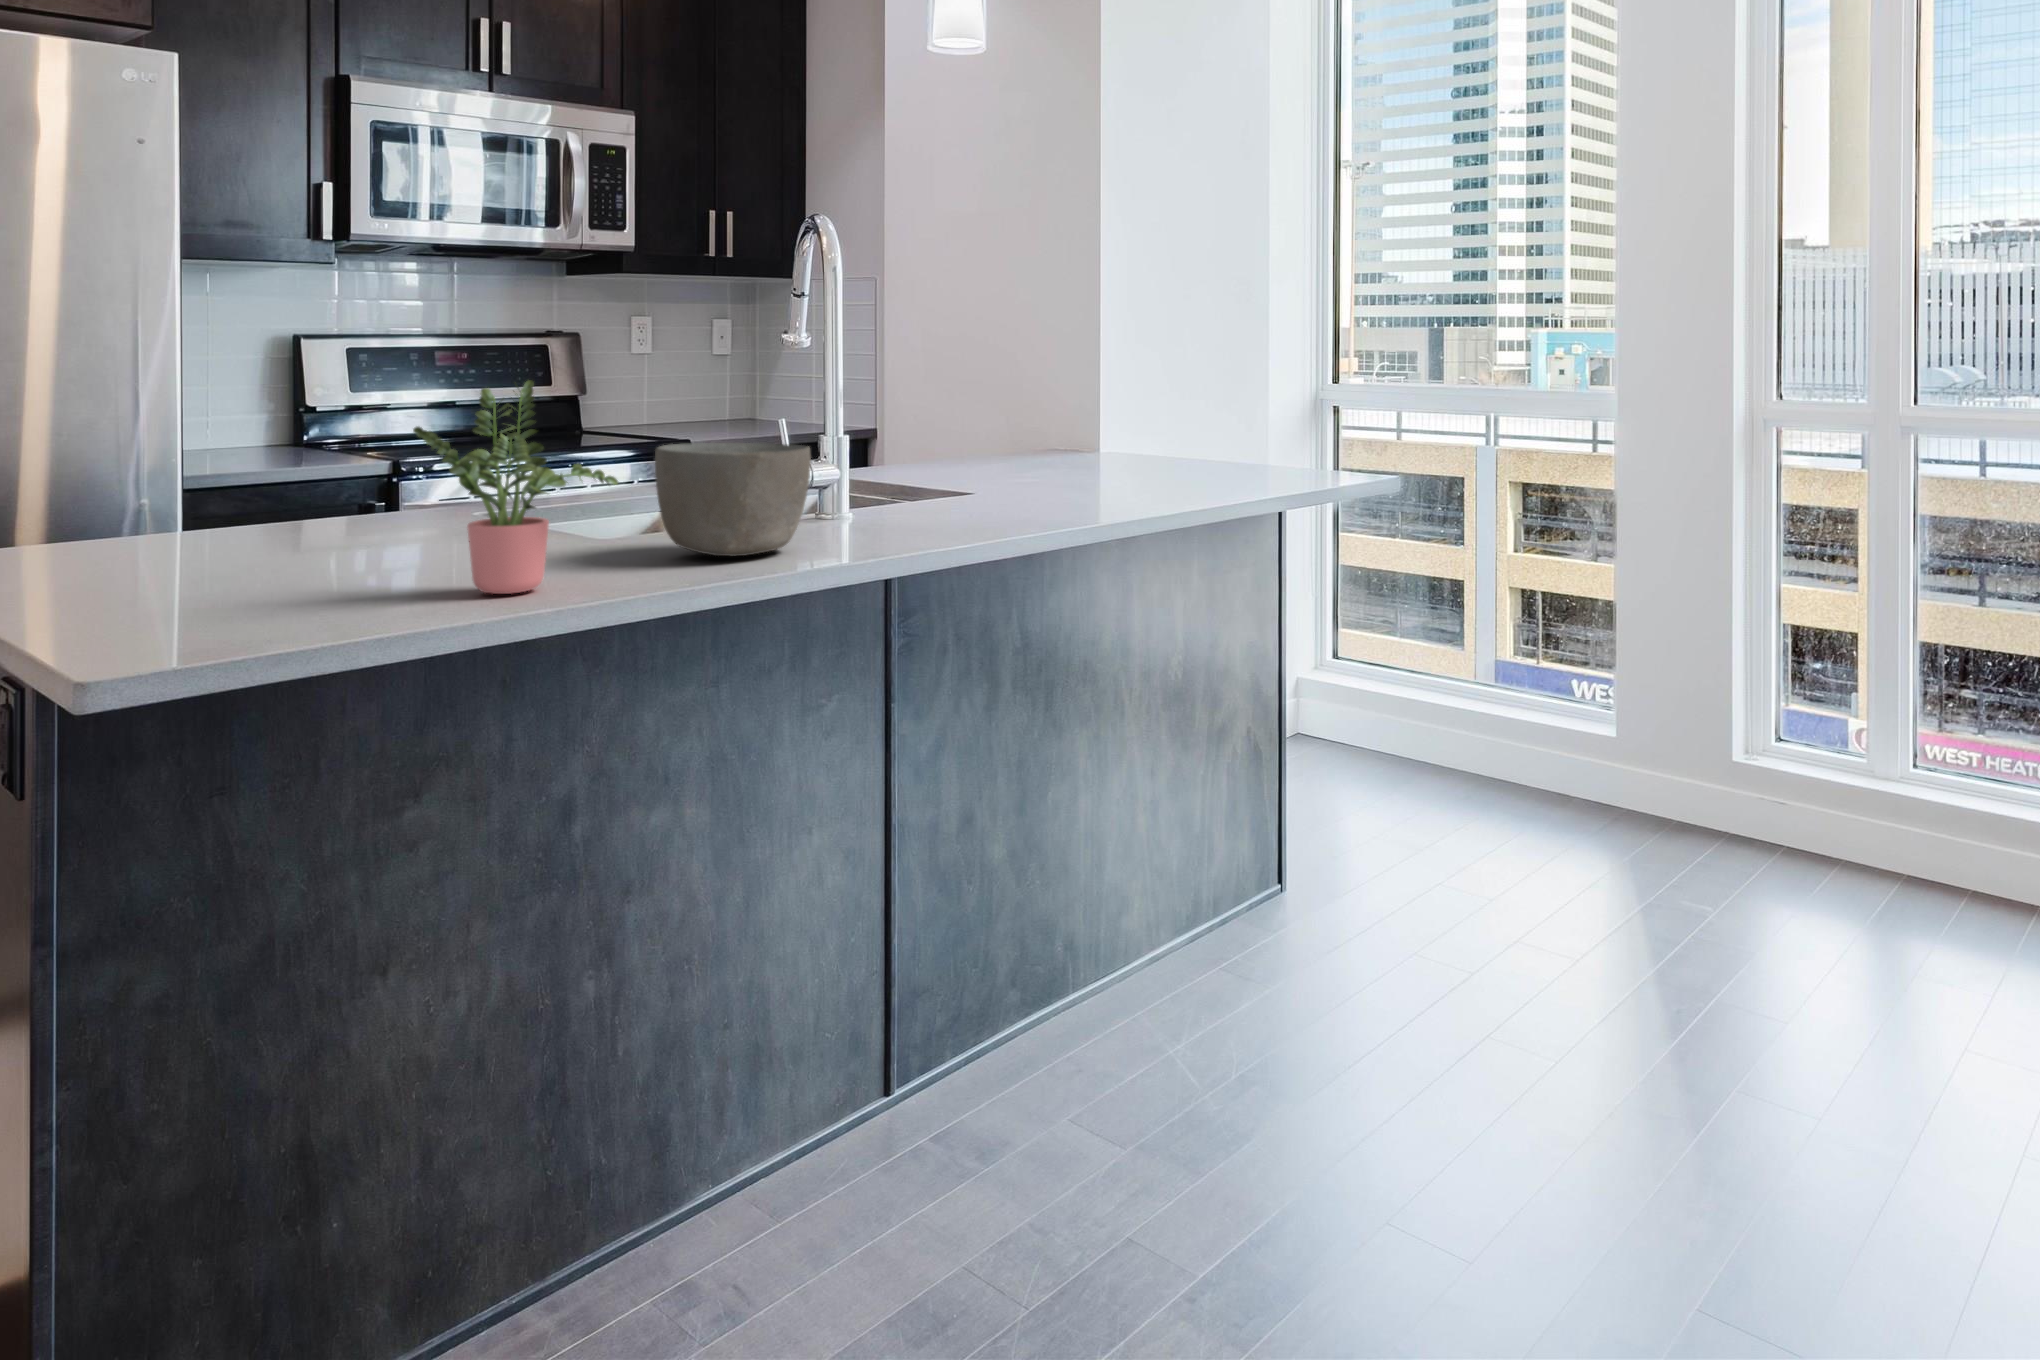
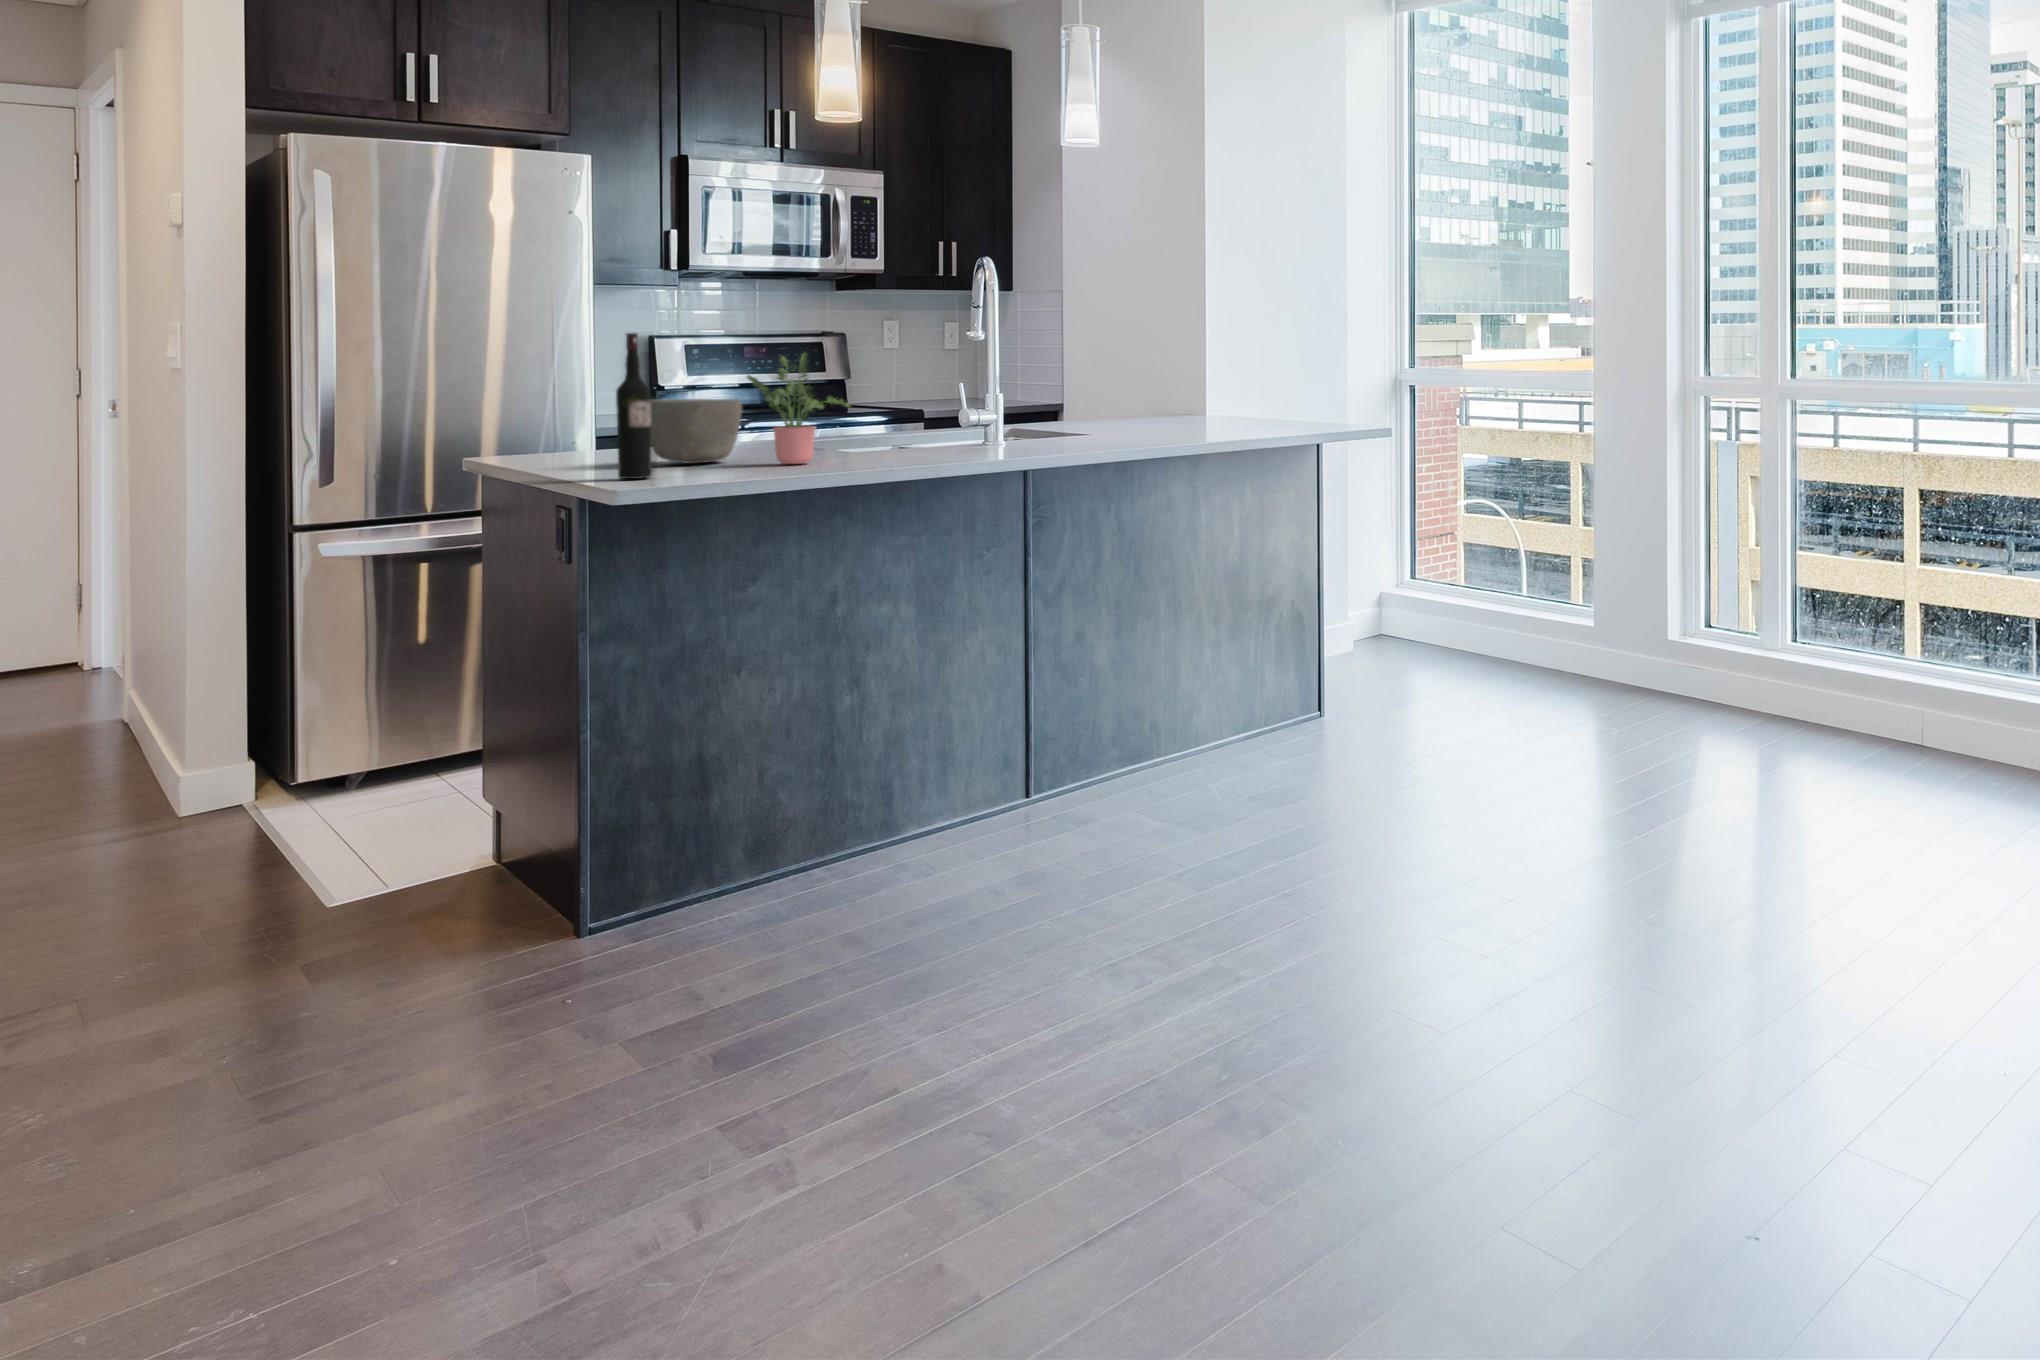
wine bottle: none [124,347,203,657] -> present [616,333,652,479]
bowl: present [655,443,811,556] -> present [650,399,742,464]

